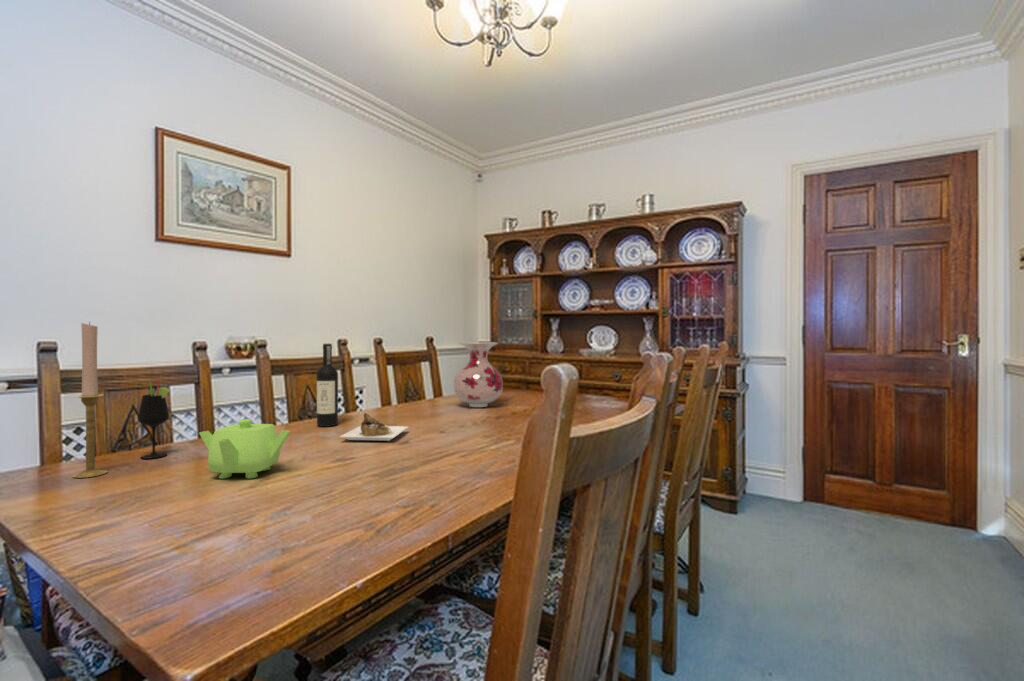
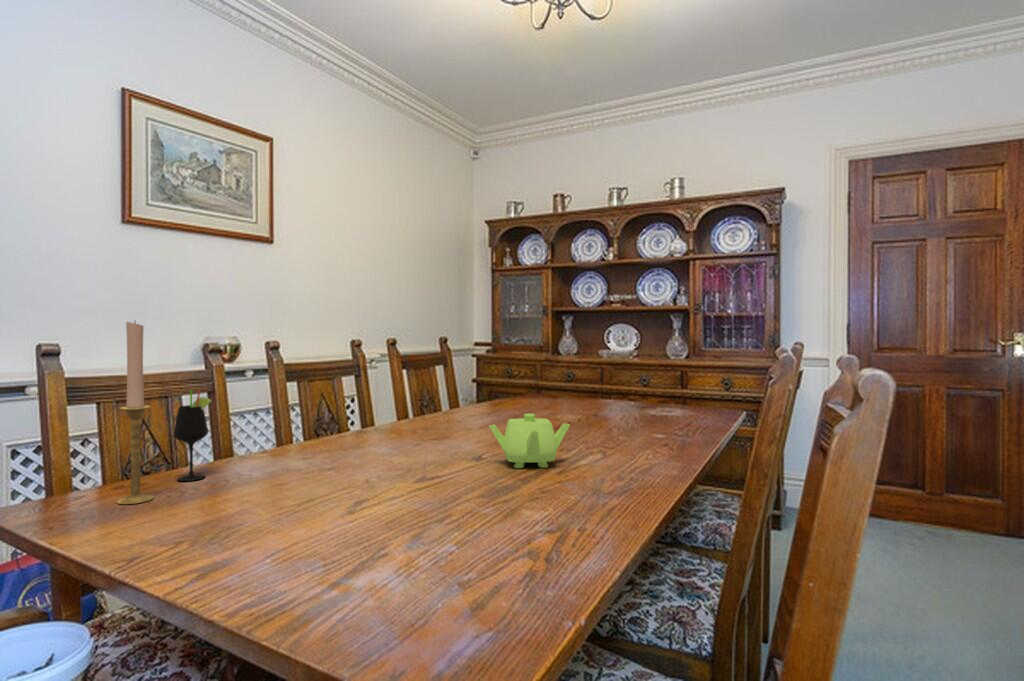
vase: present [454,342,503,407] -> none [488,344,544,418]
wine bottle: present [317,344,408,441] -> none [350,345,464,456]
teapot: present [199,419,290,479] -> present [489,414,570,468]

